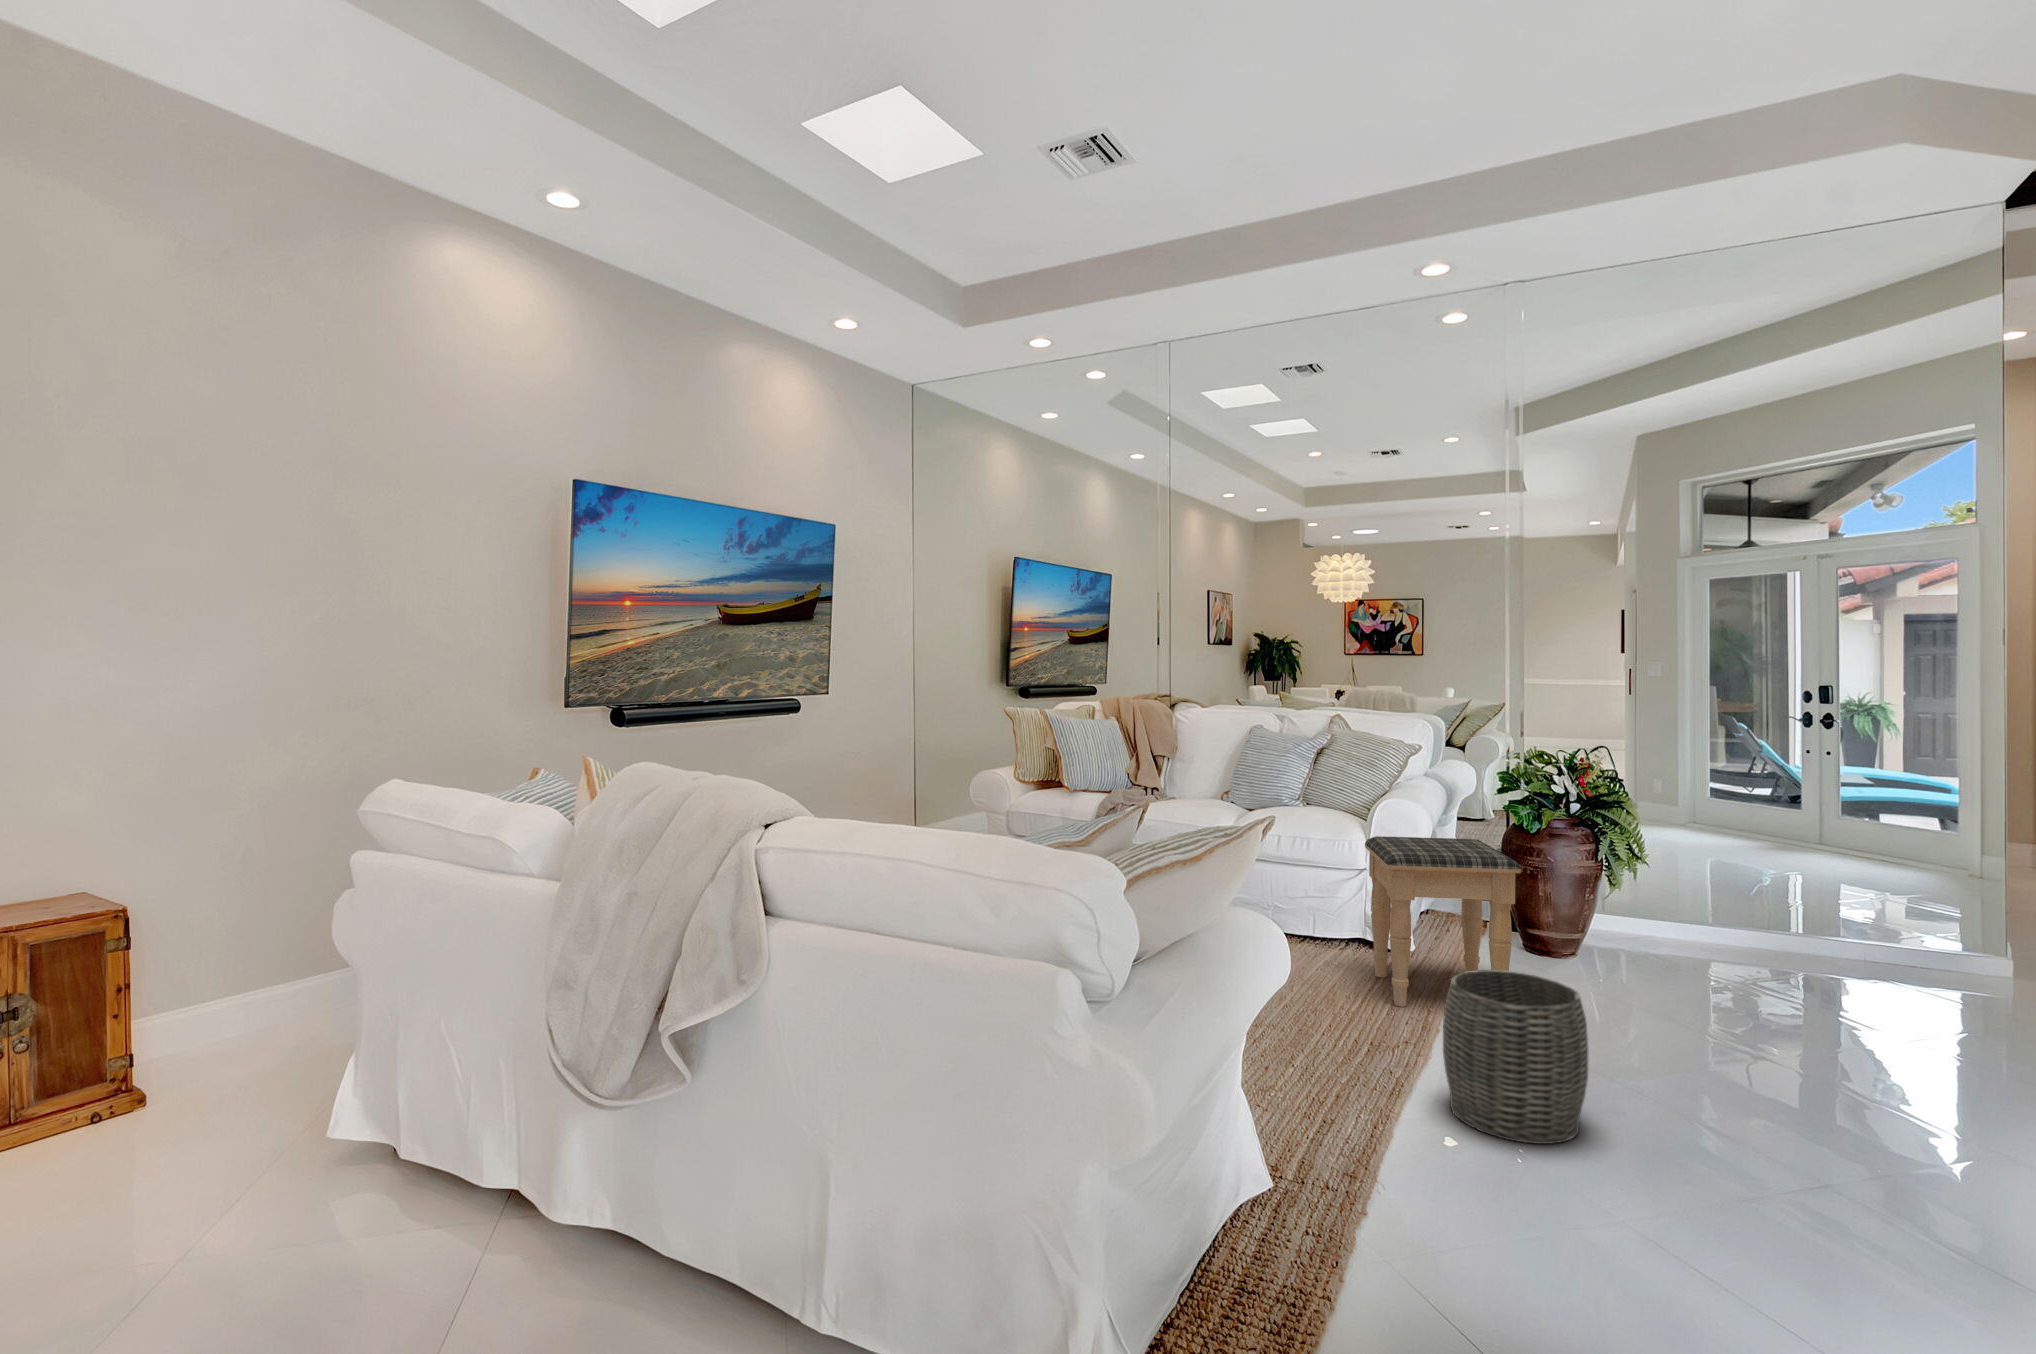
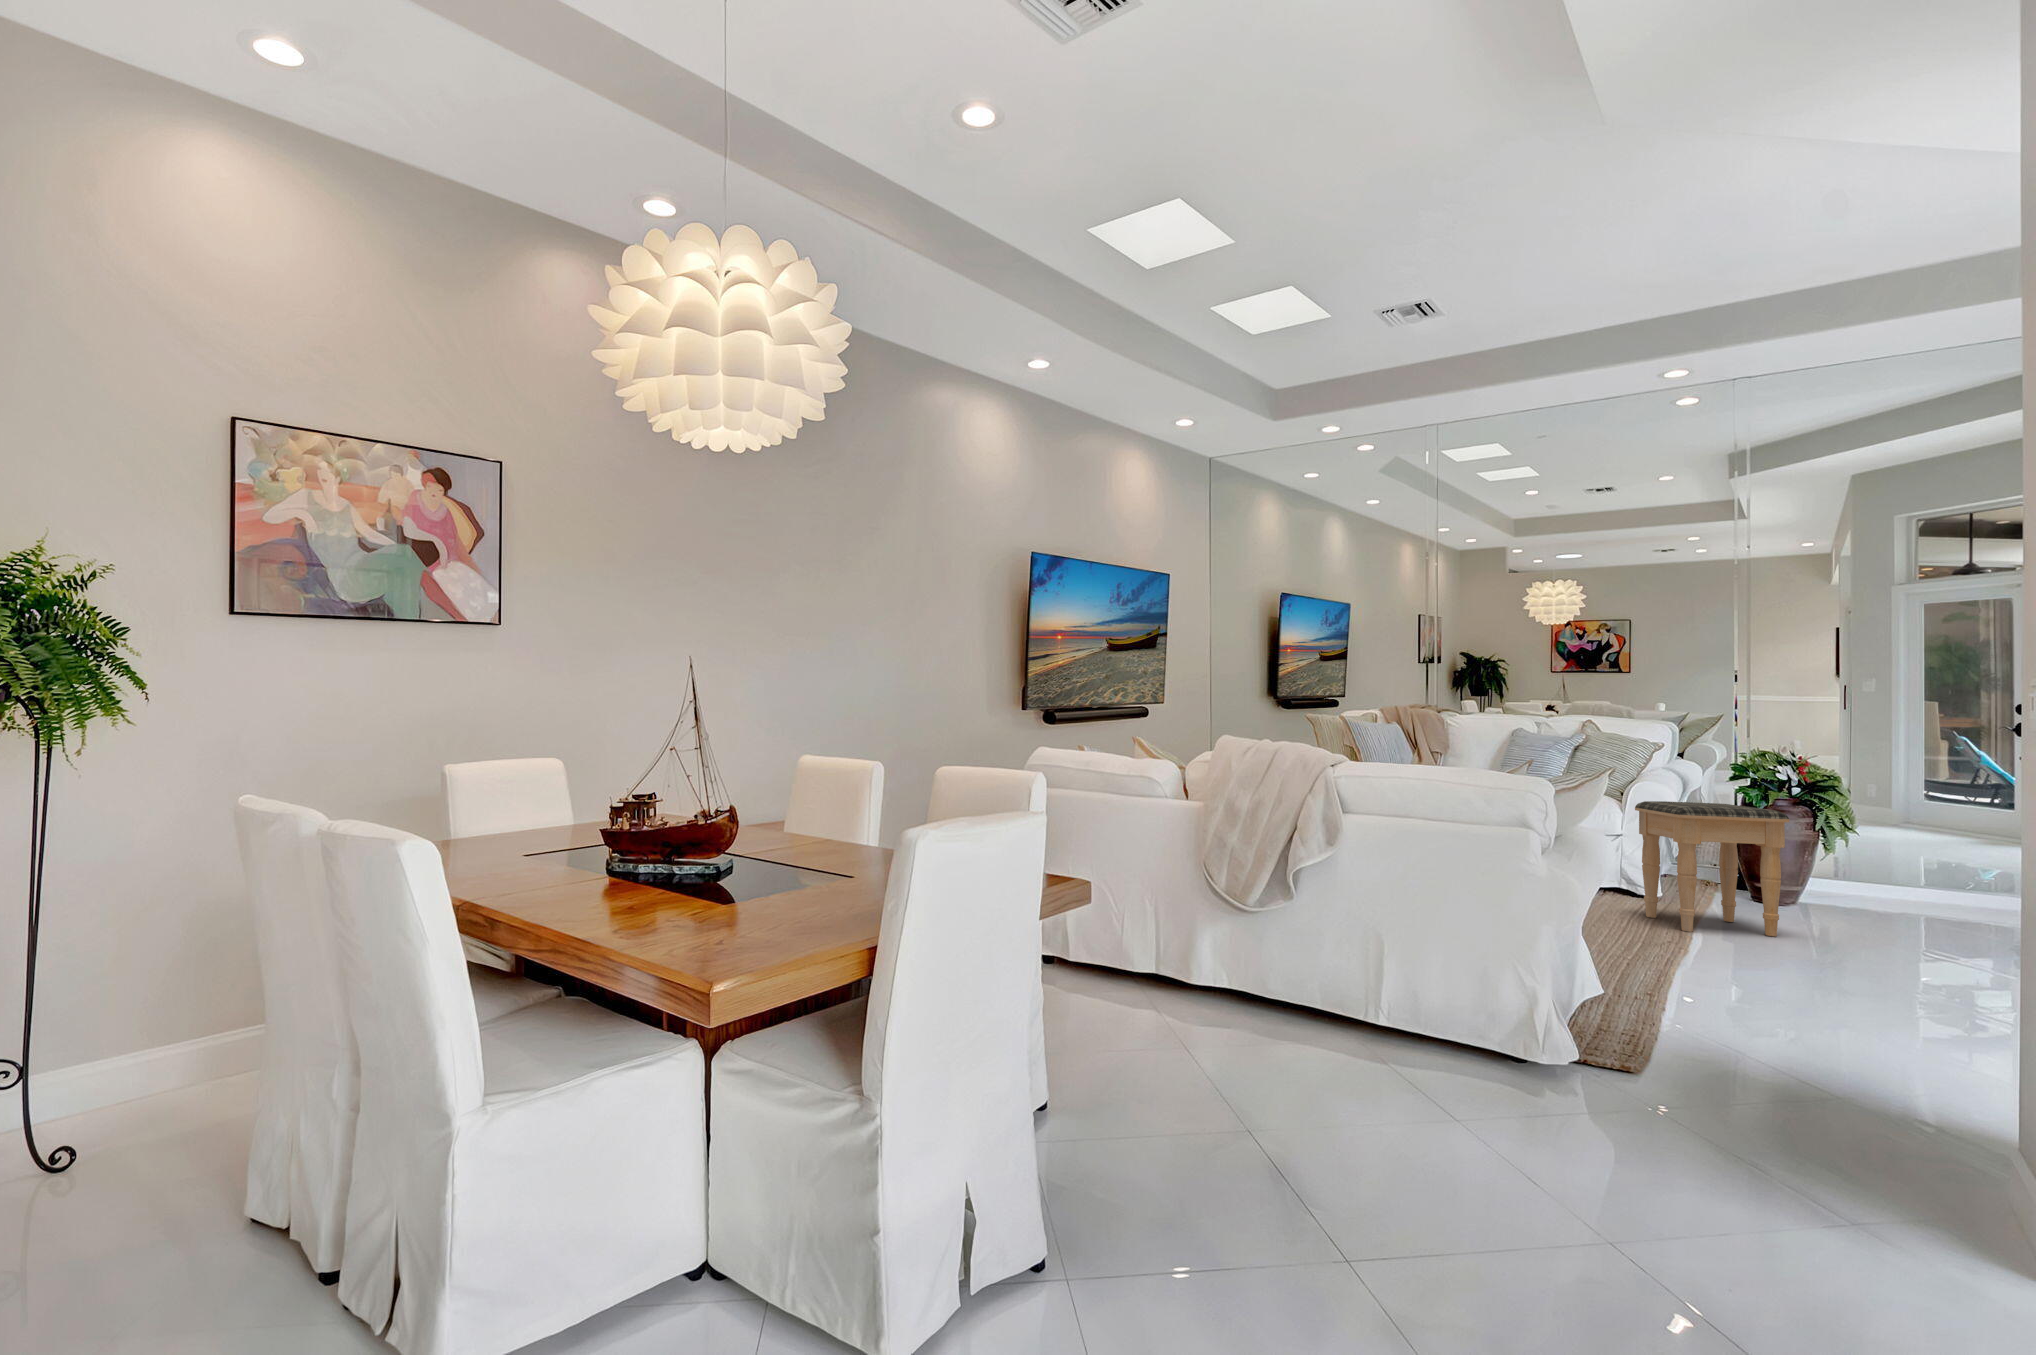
woven basket: present [1443,970,1588,1144] -> none [1783,875,1910,993]

